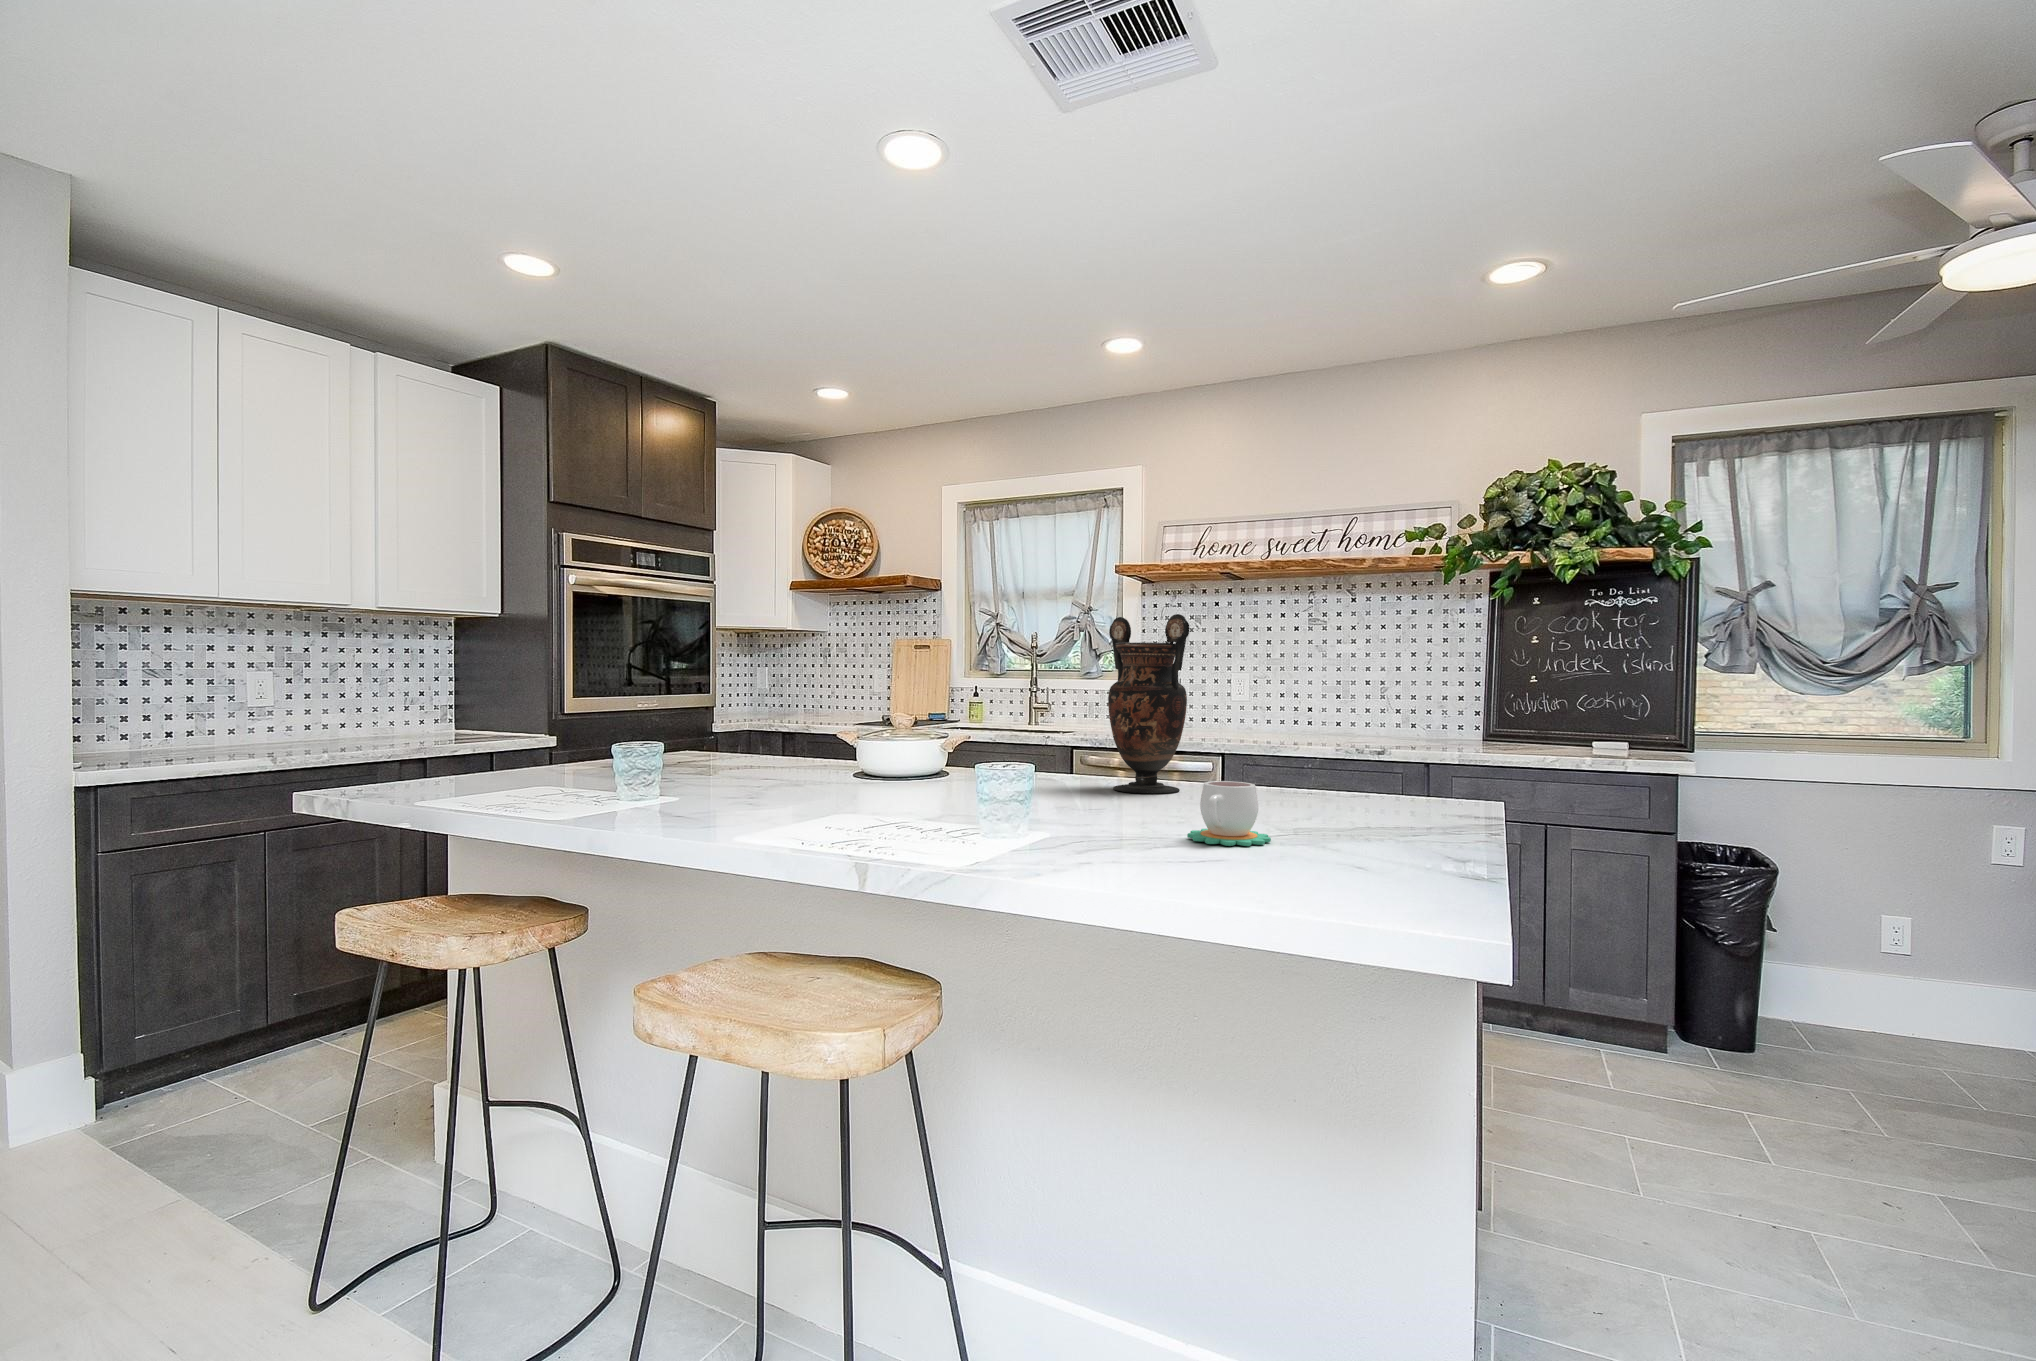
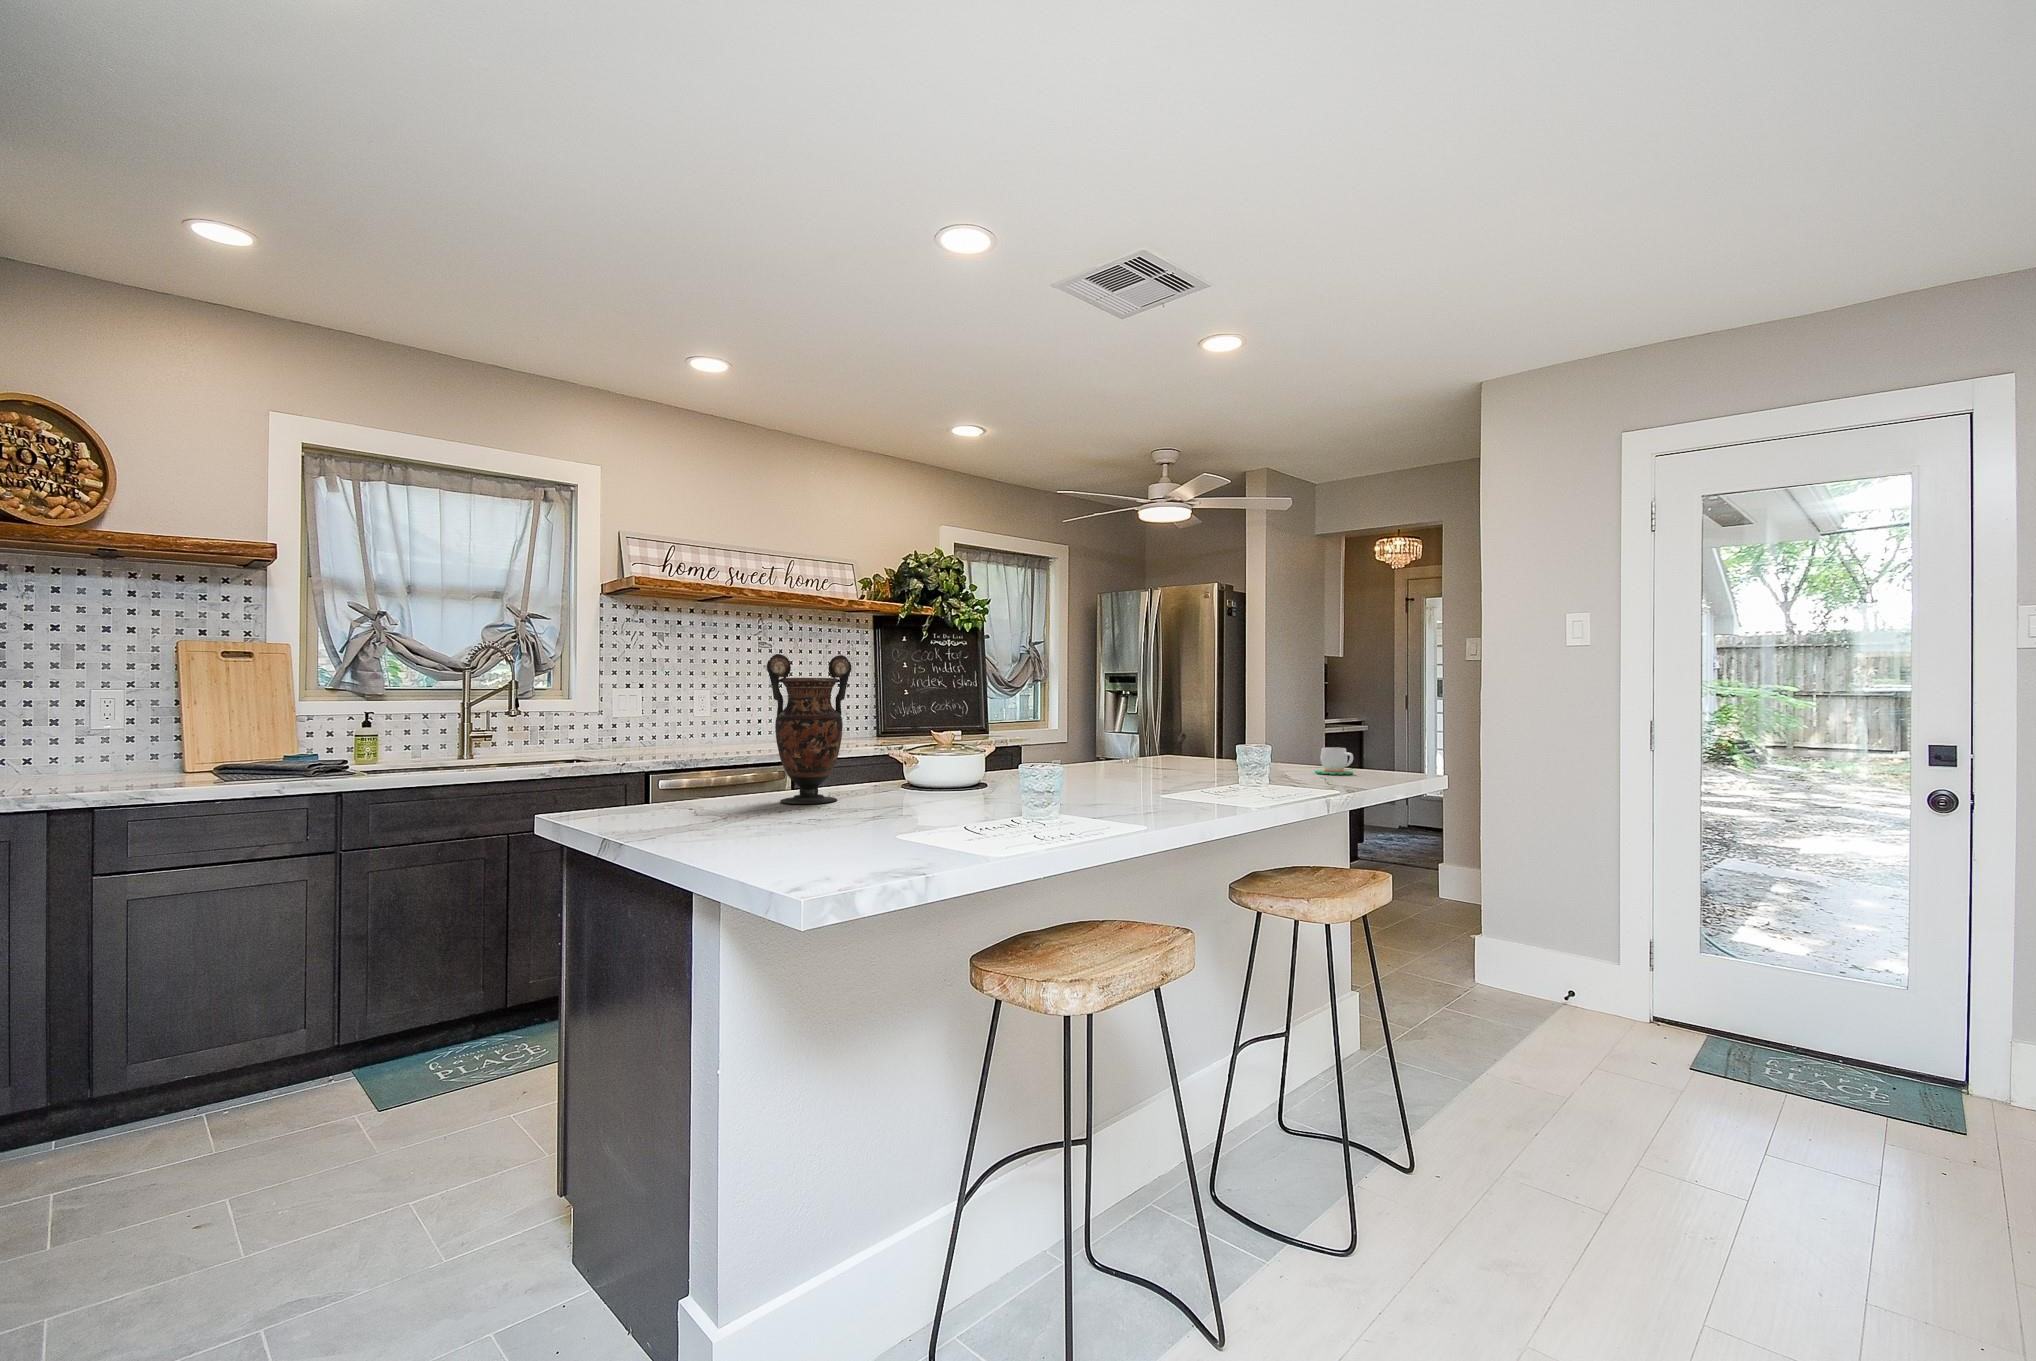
vase: present [1108,614,1189,794] -> present [767,654,851,804]

